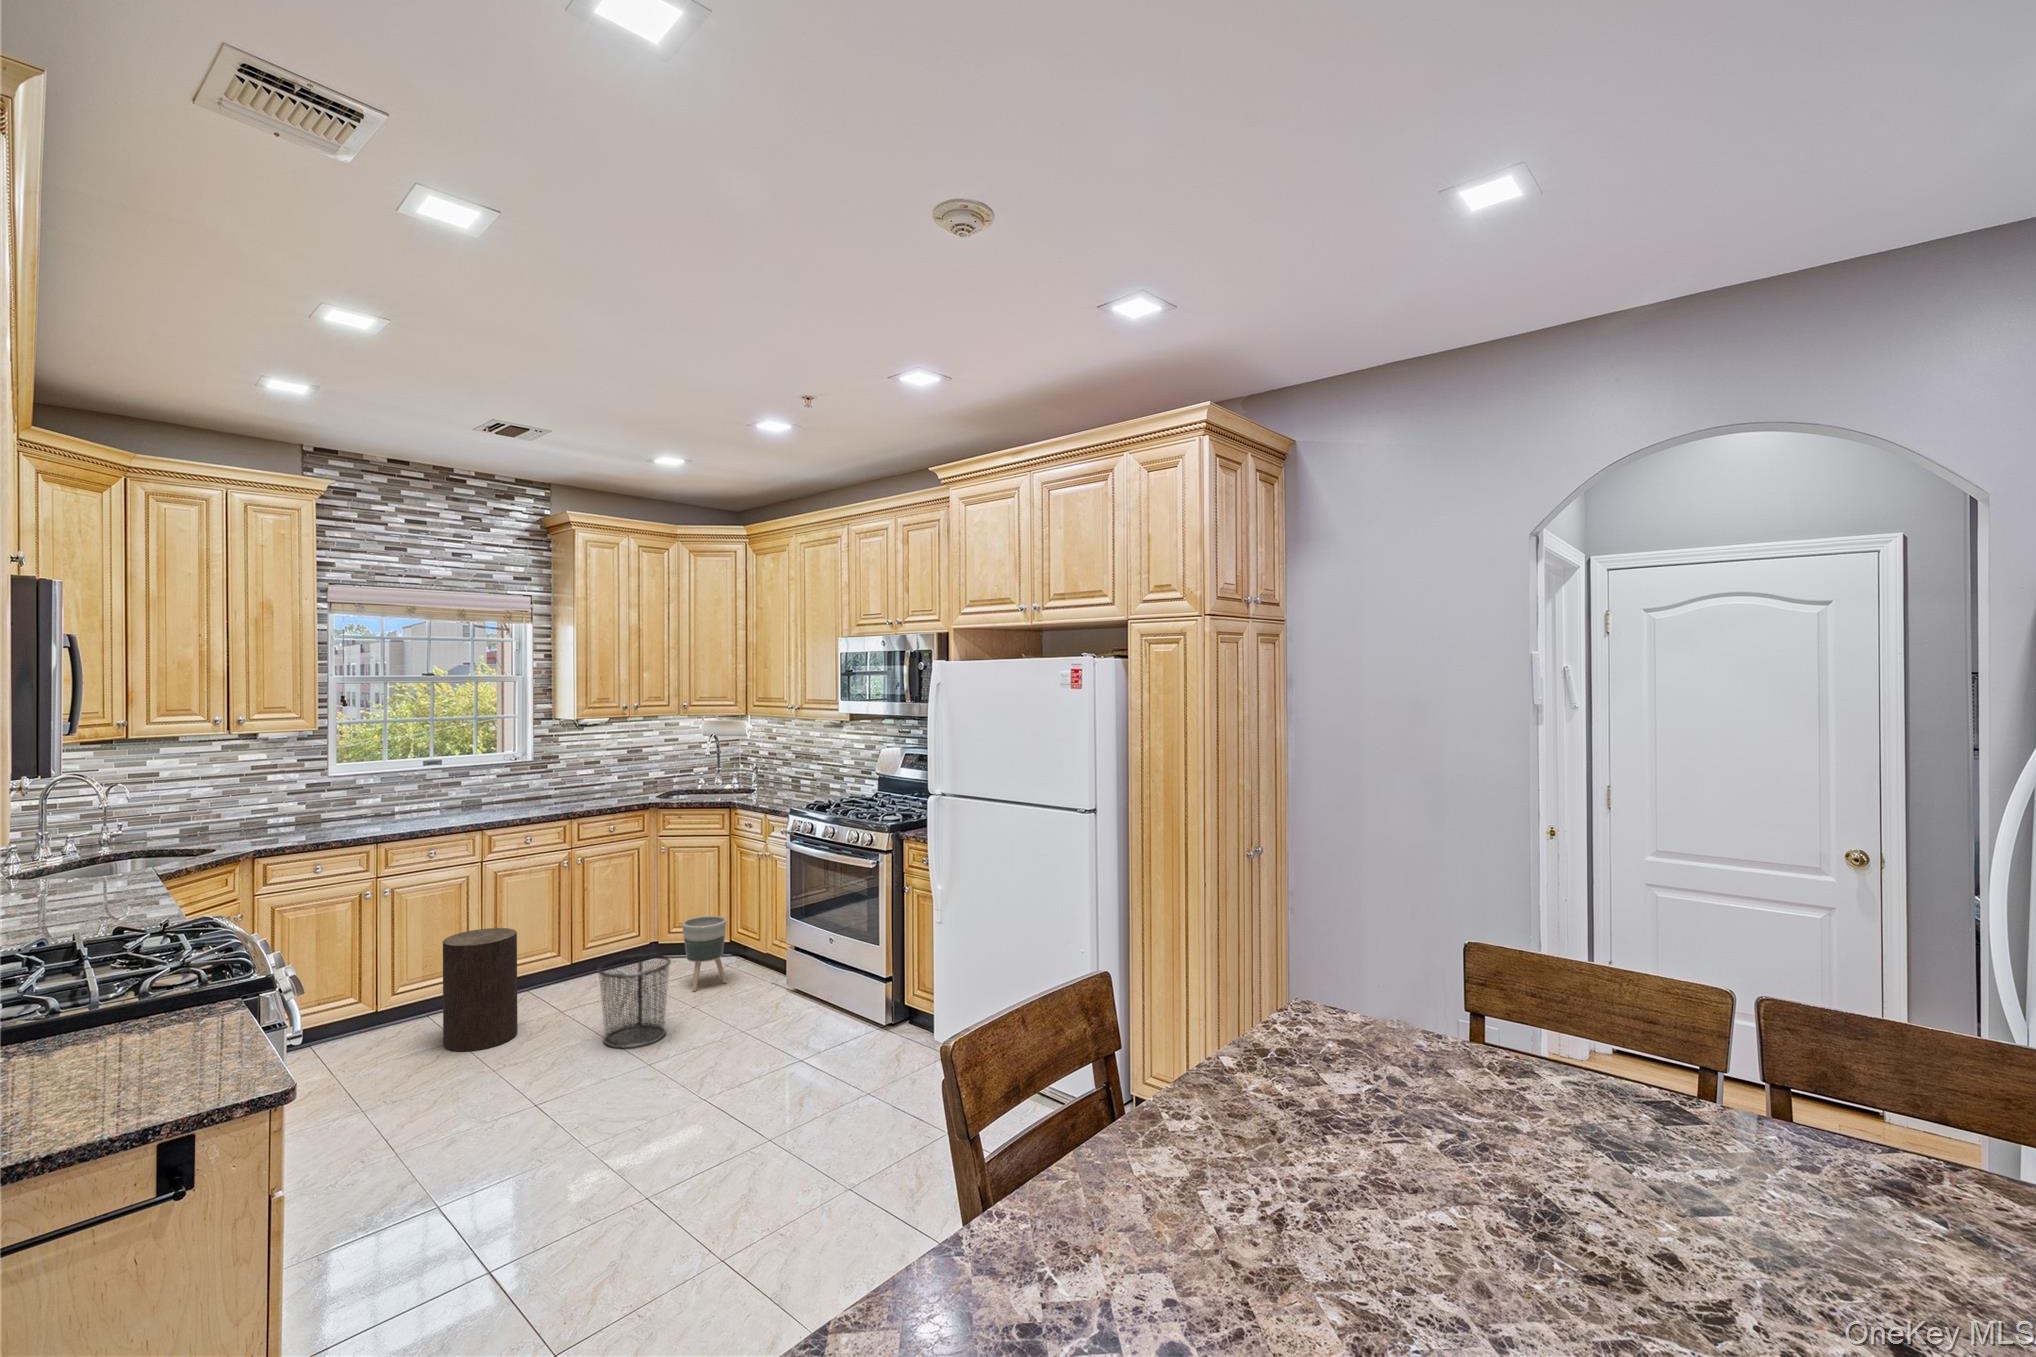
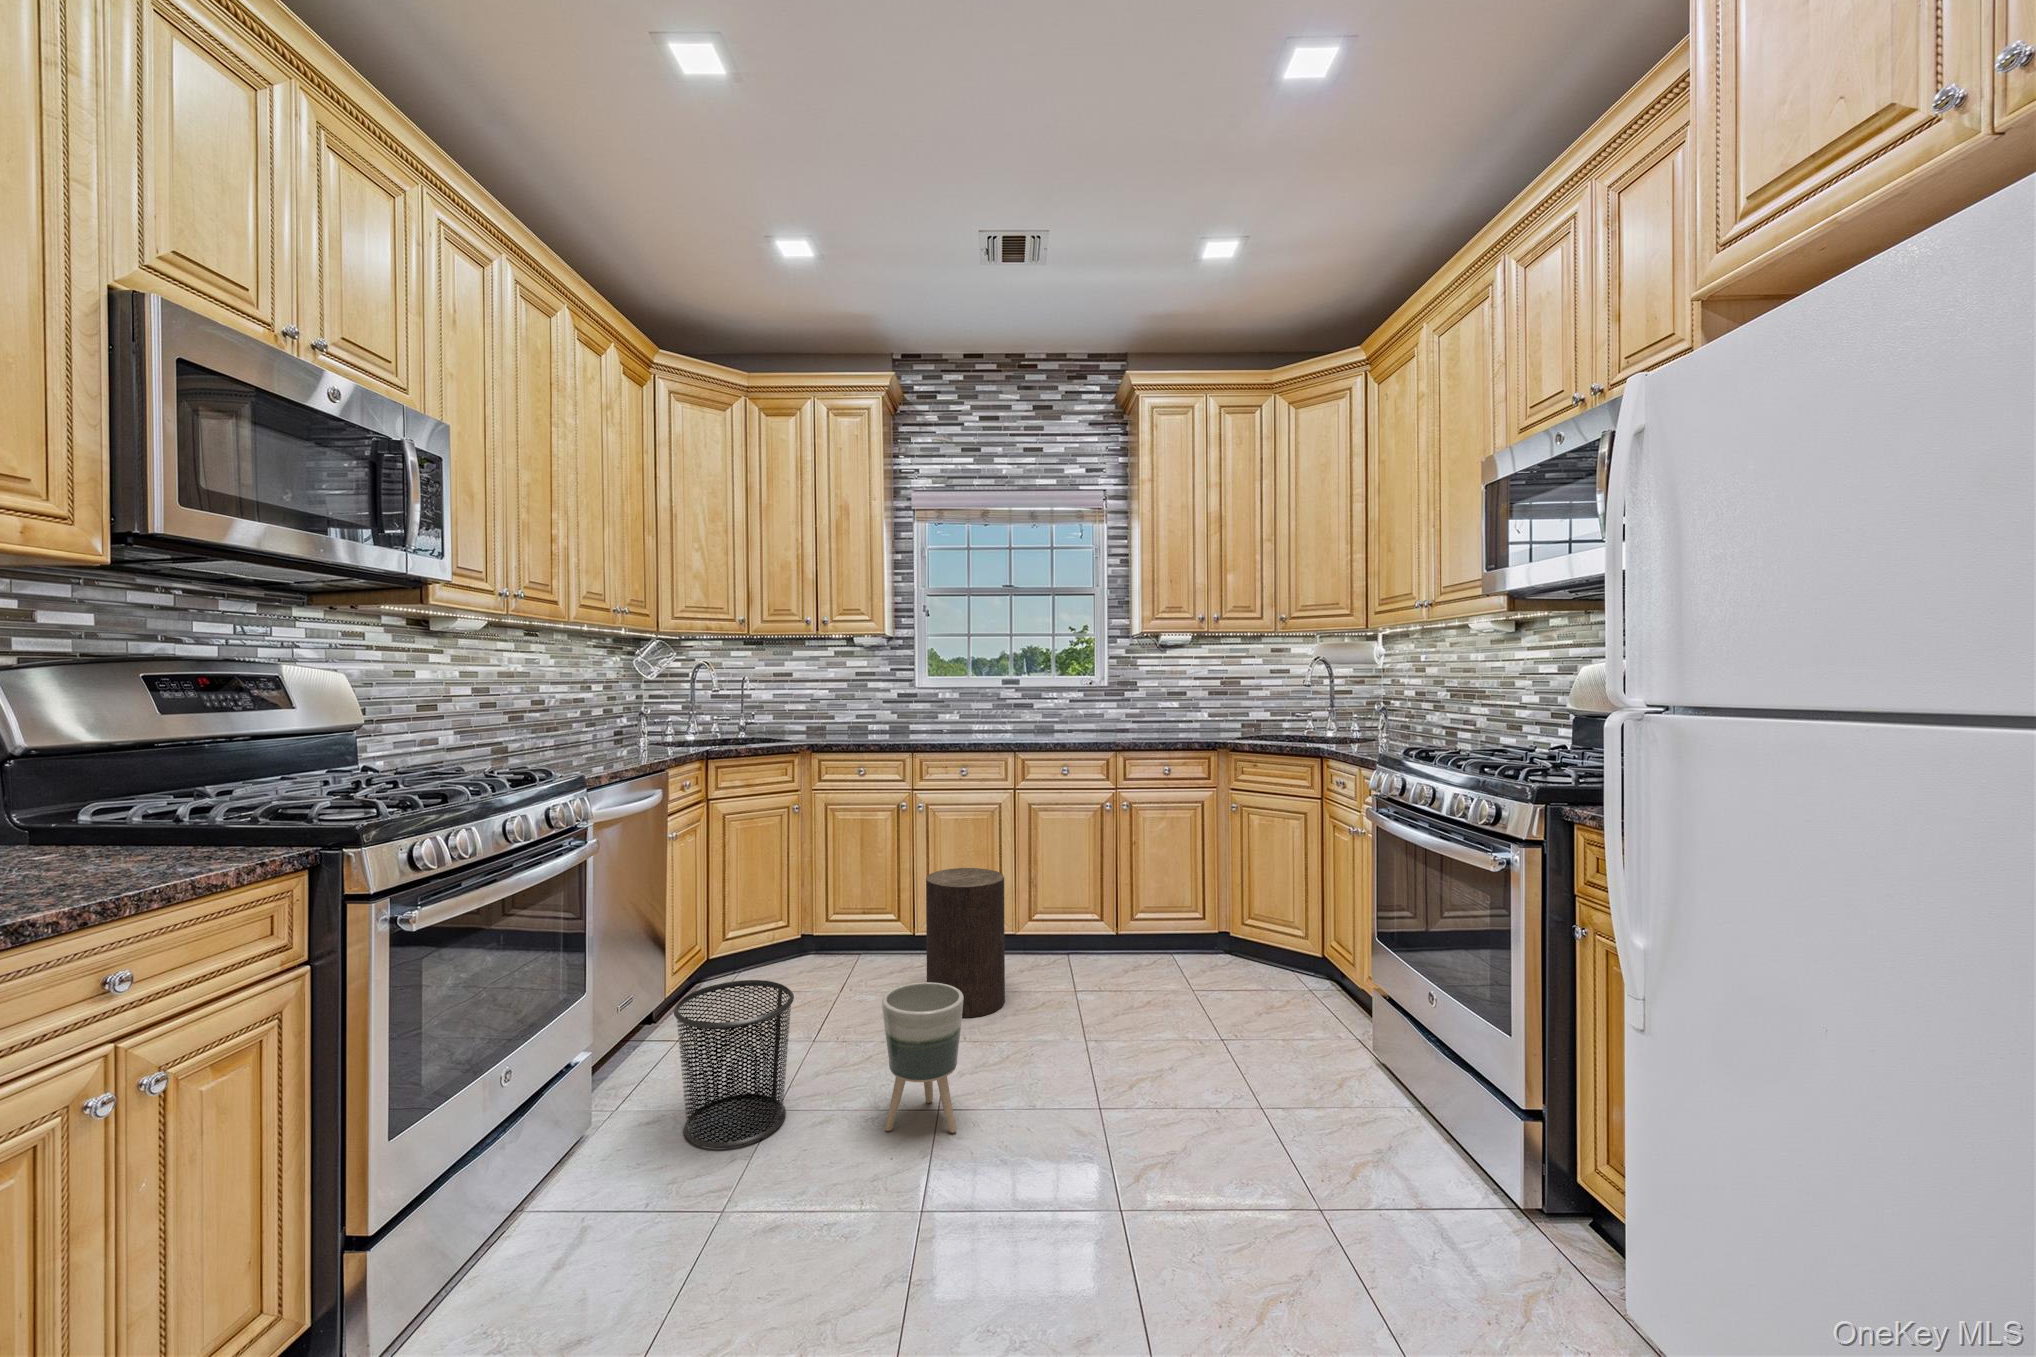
planter: present [682,916,727,991] -> present [882,982,964,1133]
waste bin: present [597,954,671,1048] -> present [674,980,794,1148]

